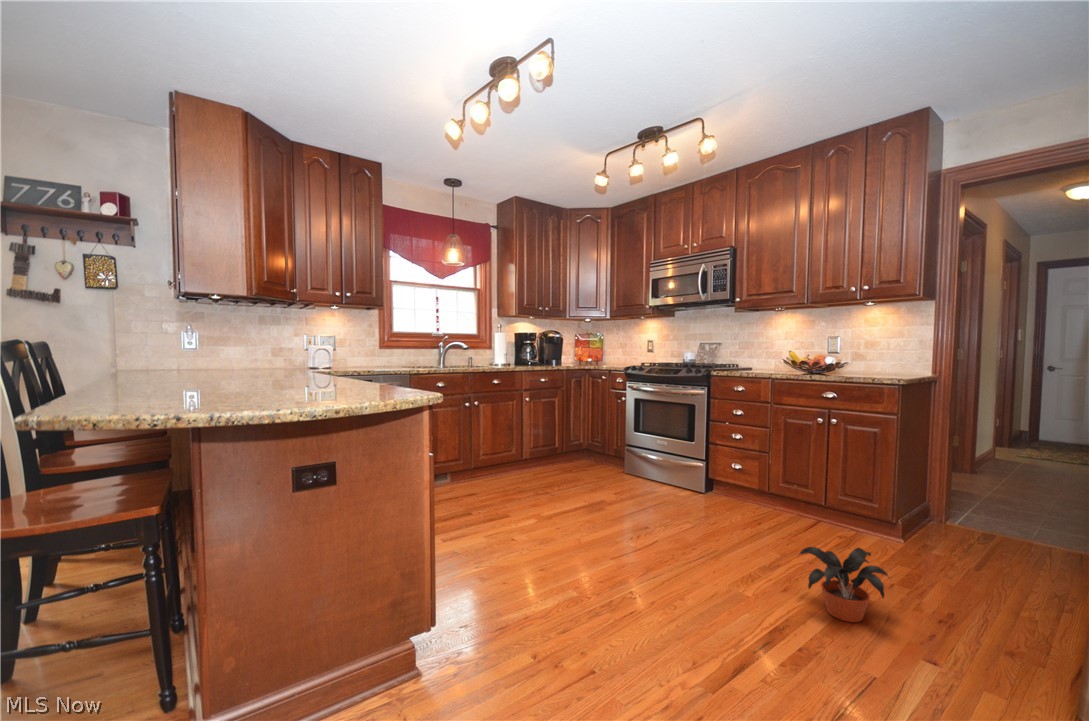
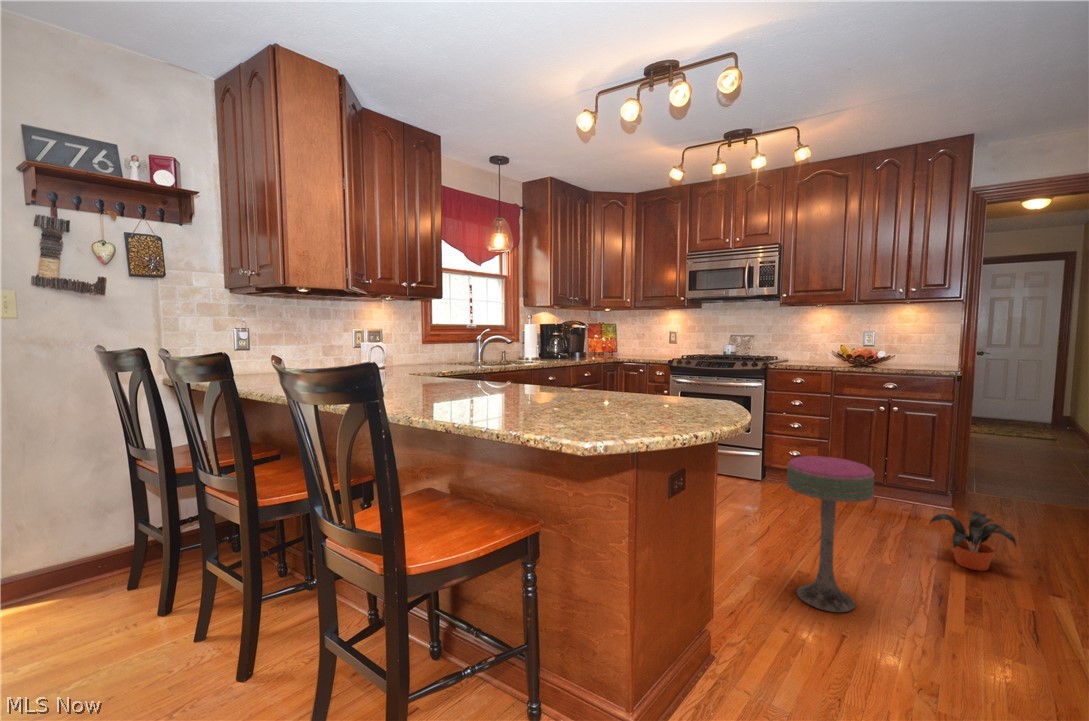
bar stool: none [573,464,659,643] -> present [787,456,875,612]

